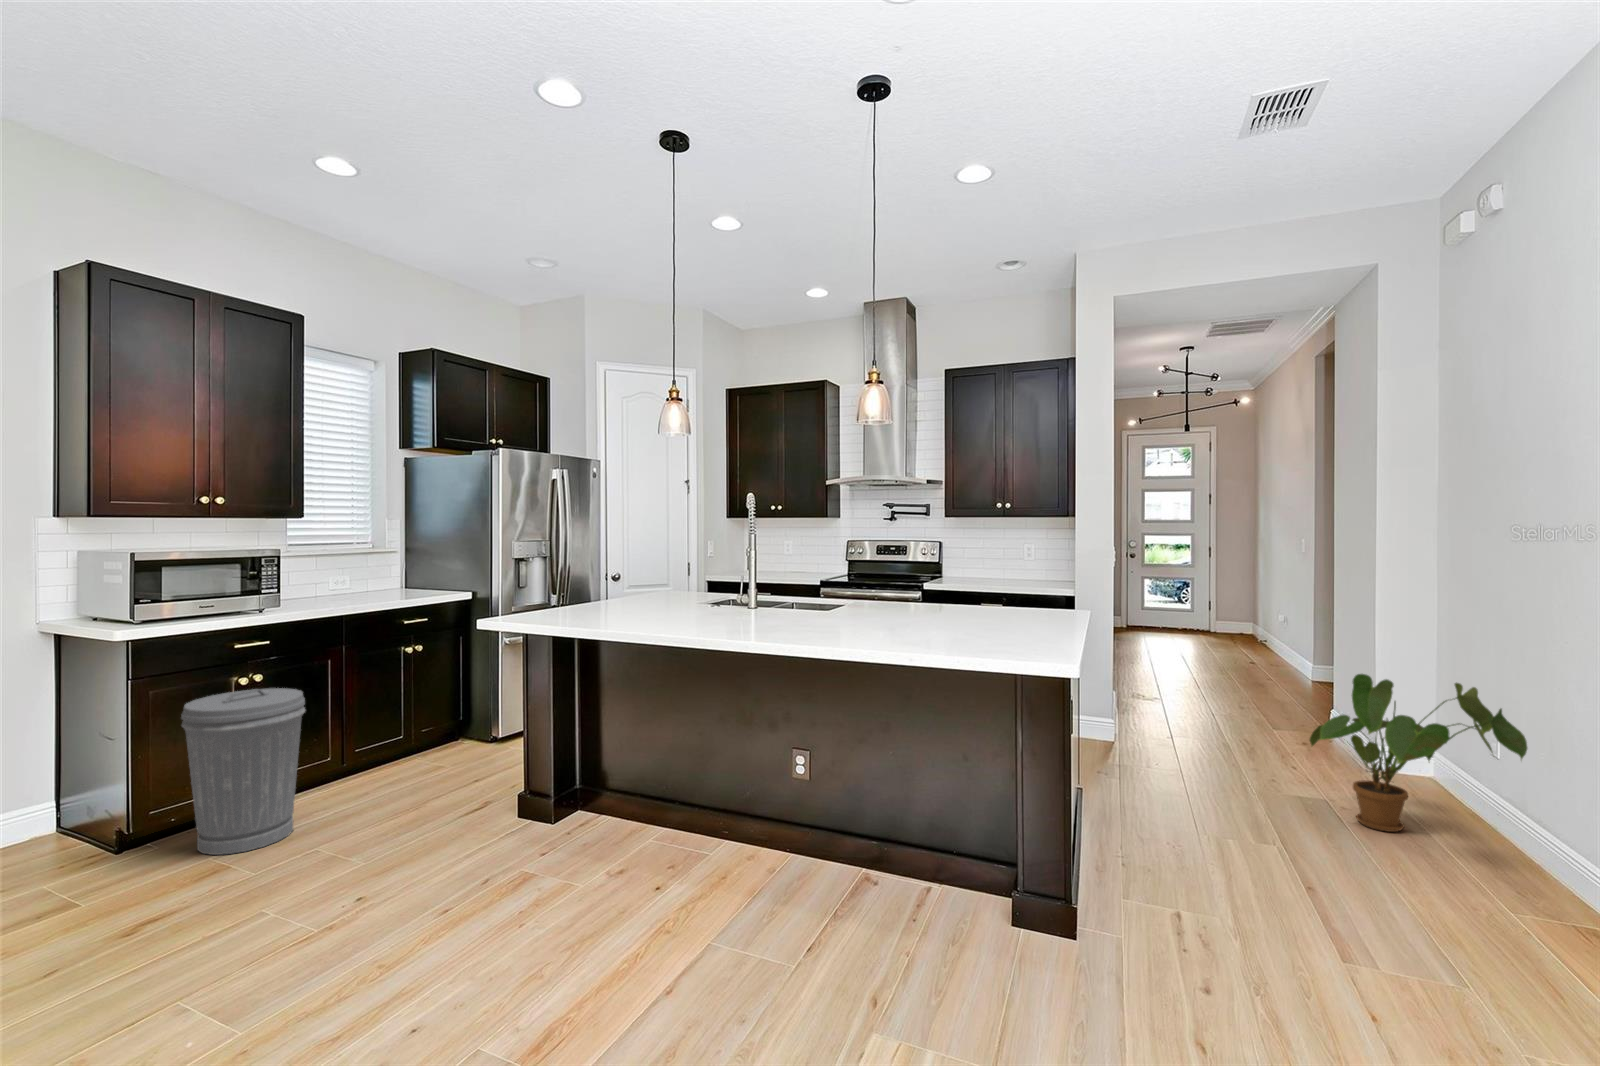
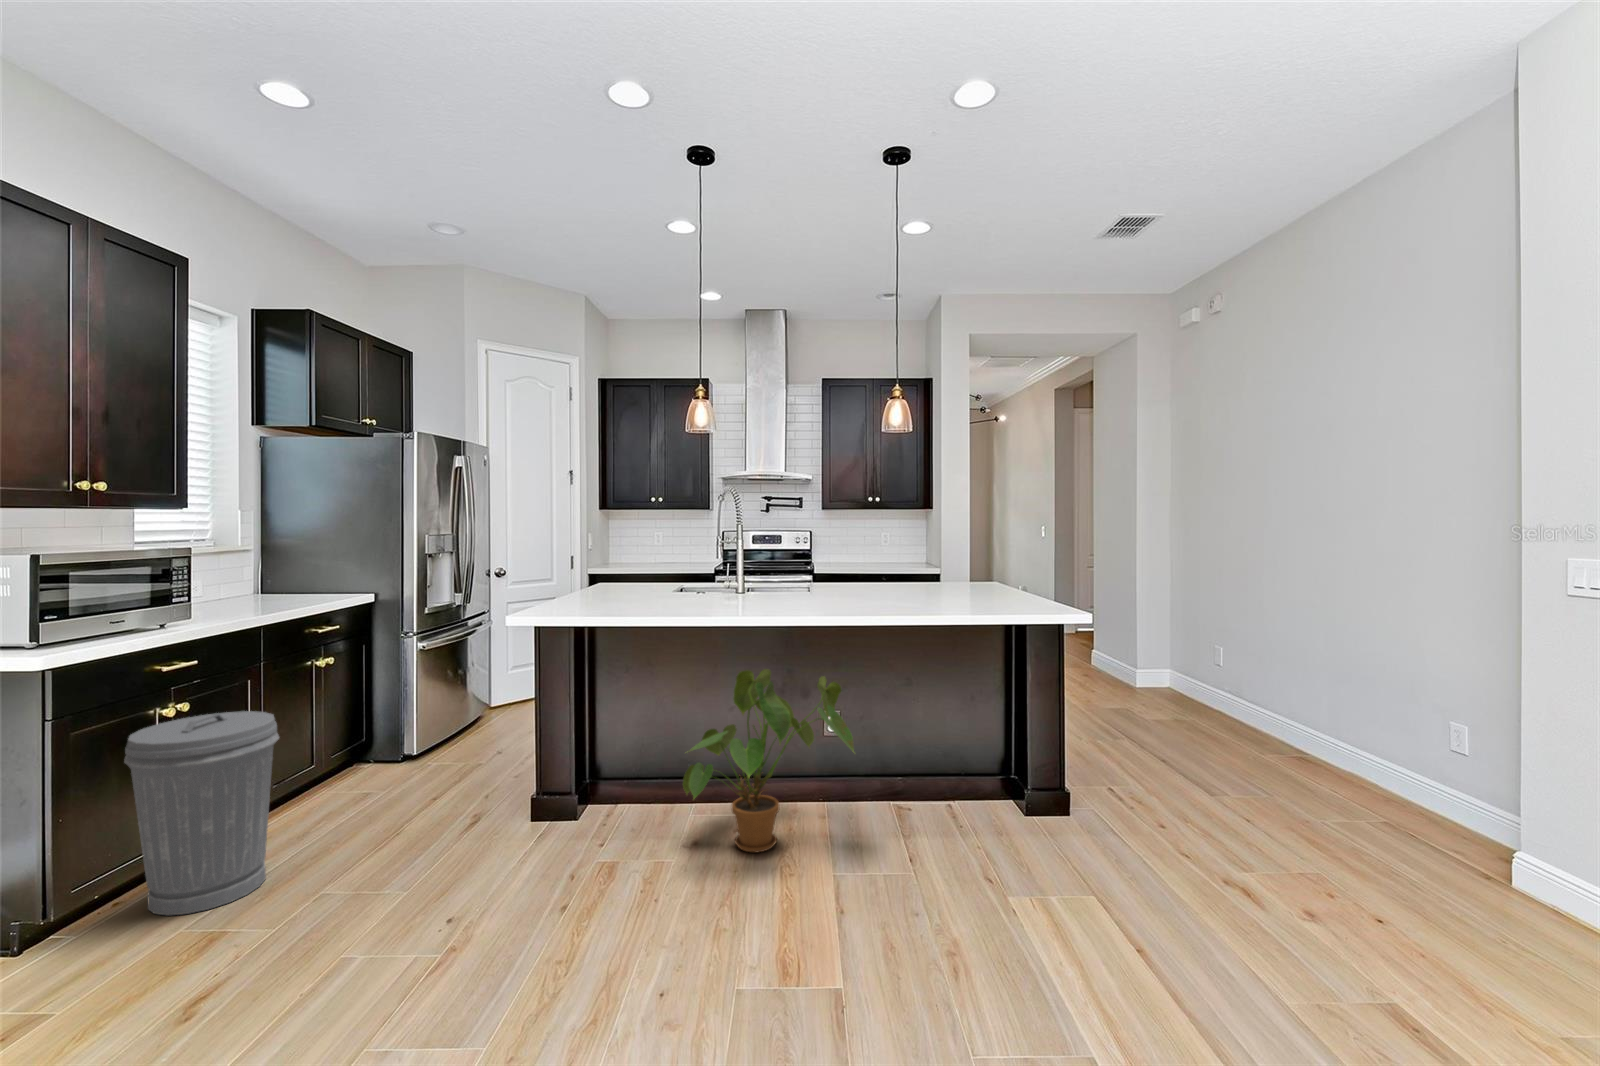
house plant: present [1310,674,1527,832] -> present [683,669,854,853]

